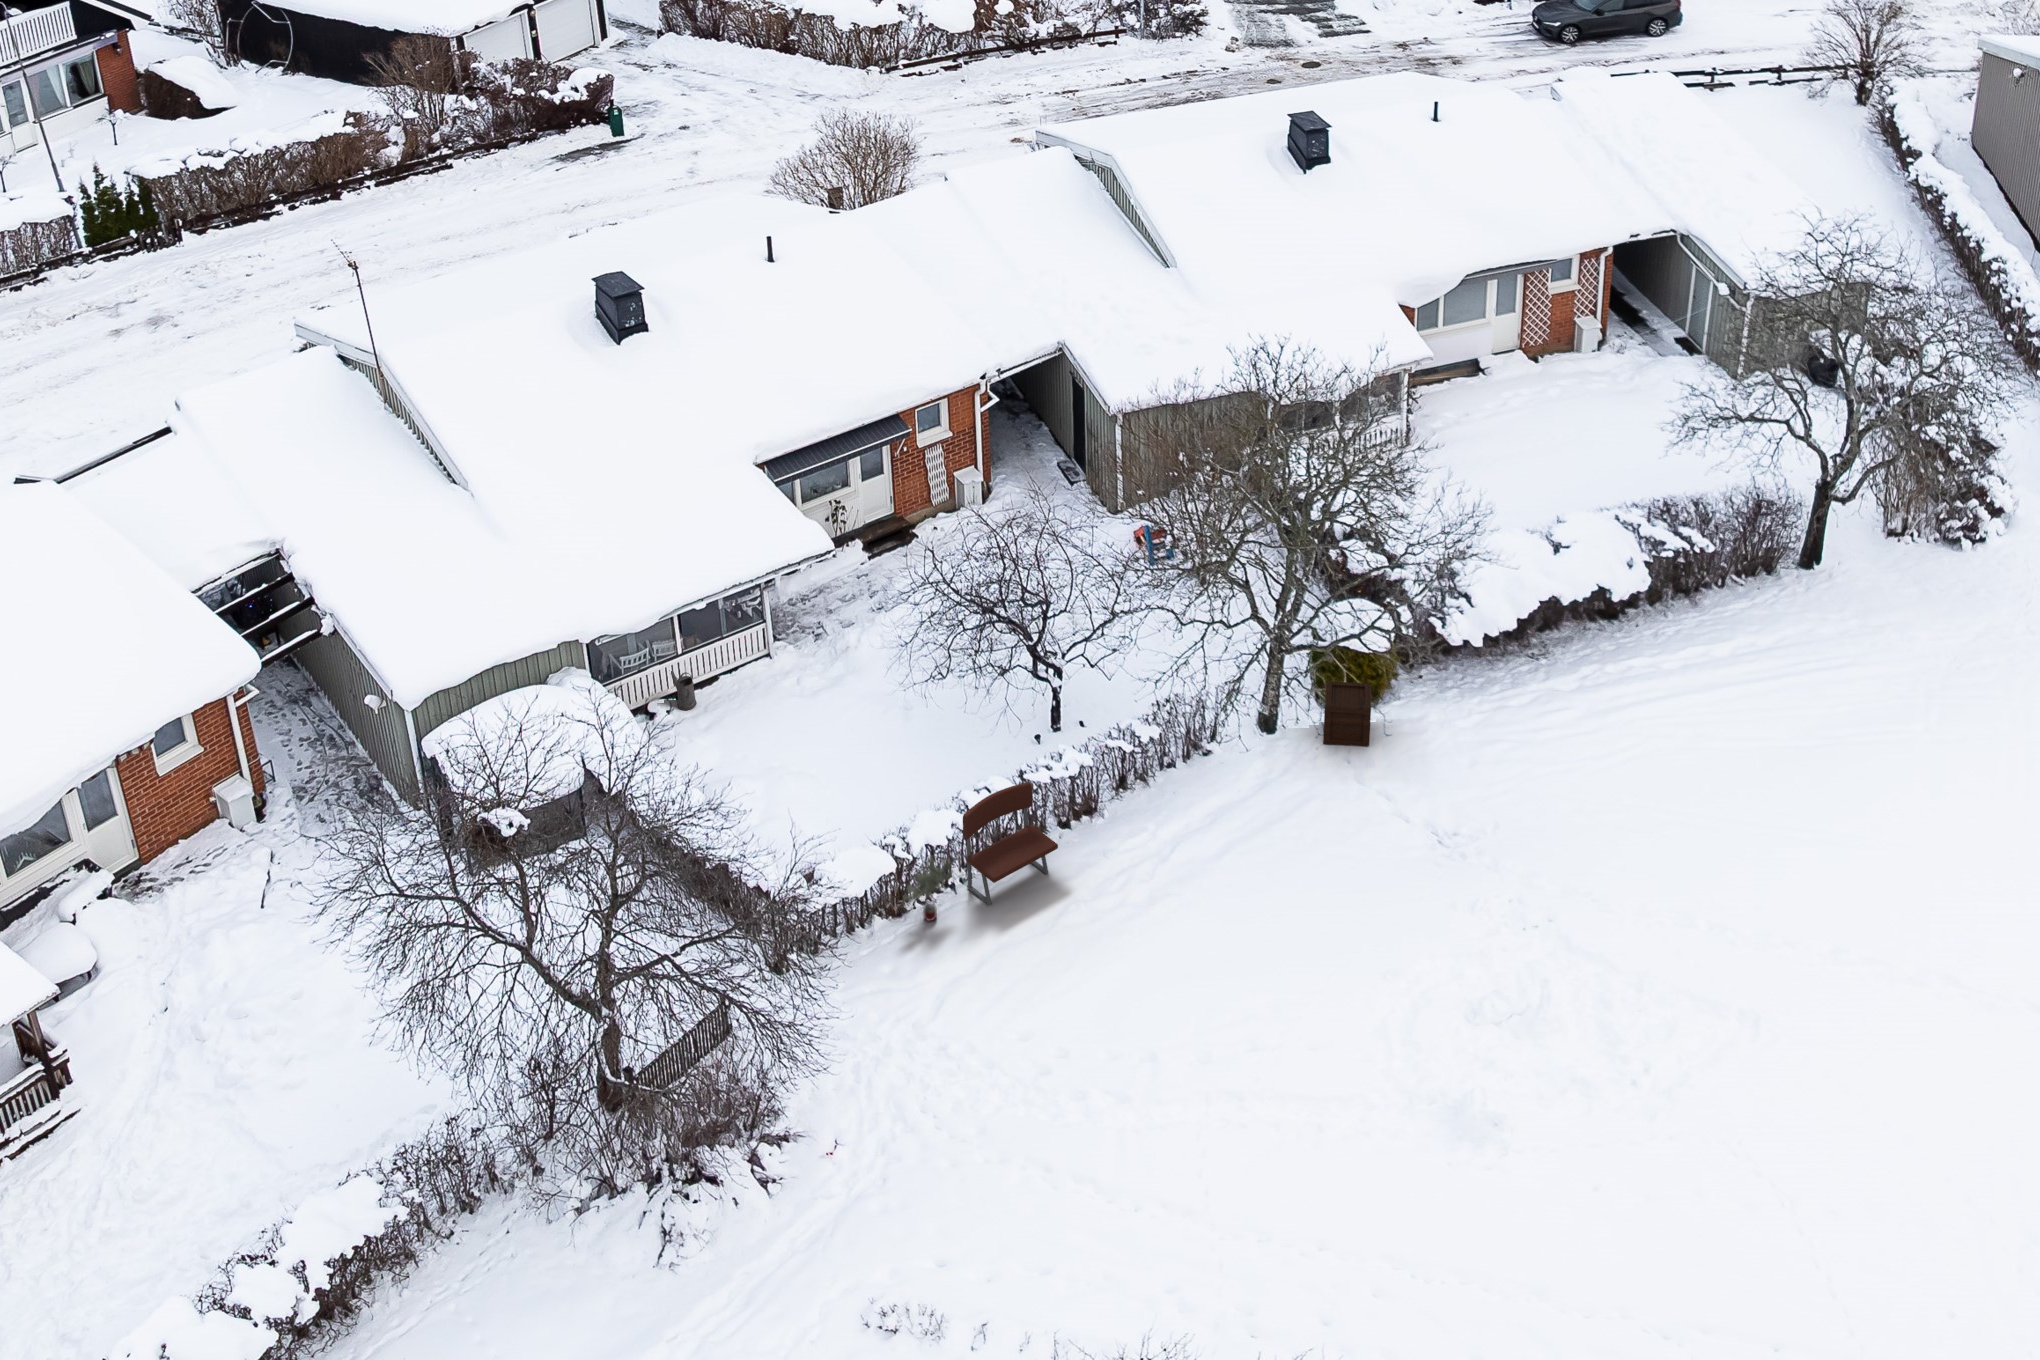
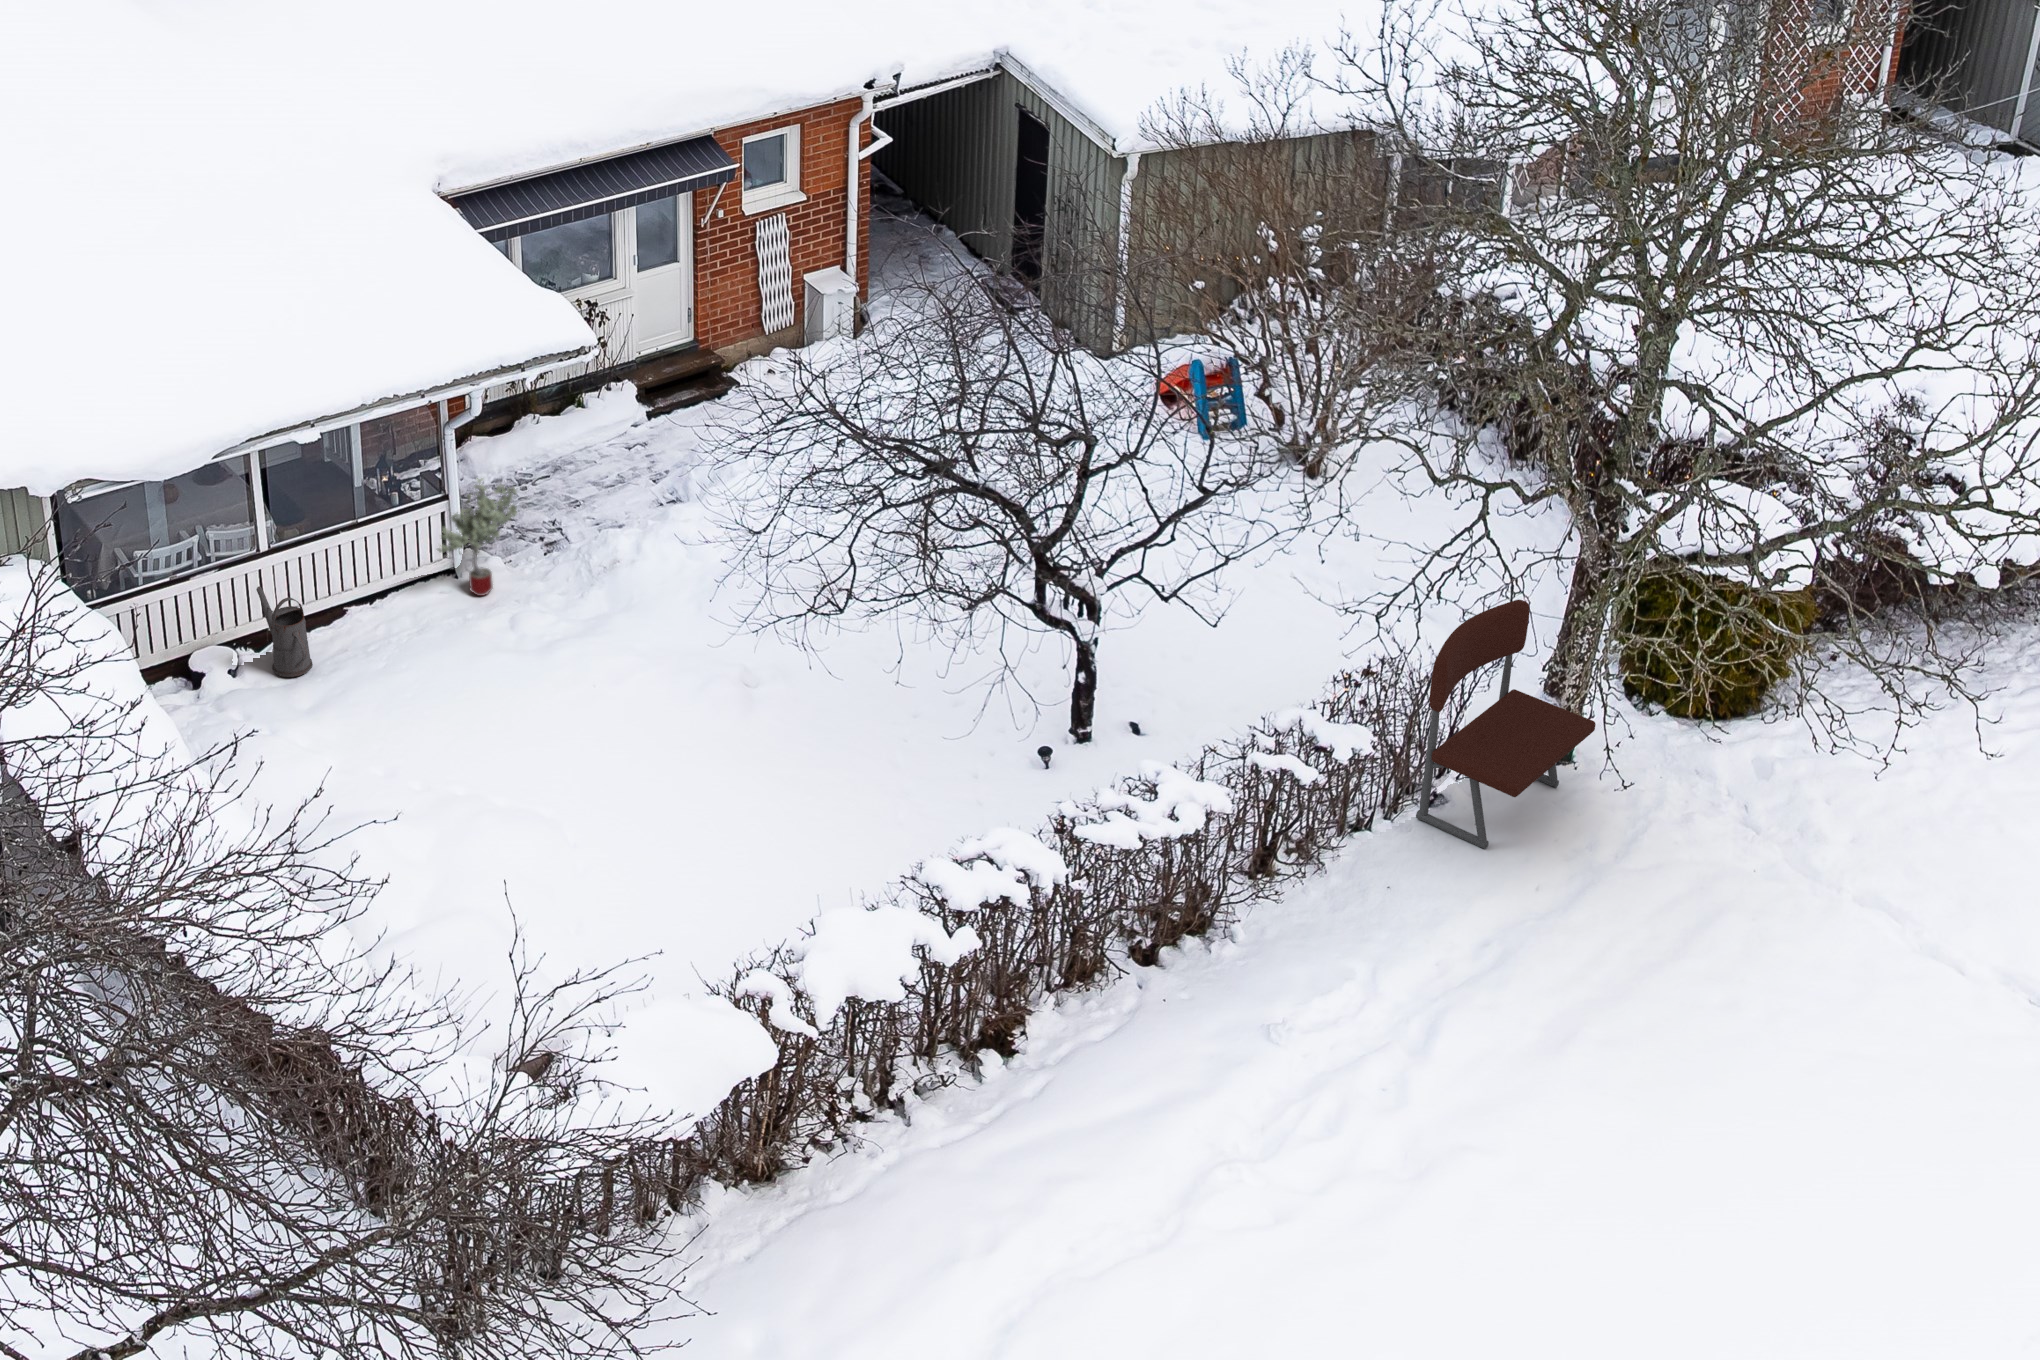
wooden crate: present [1323,681,1371,746] -> none [1637,638,1781,780]
bench: present [963,782,1058,905] -> present [1416,600,1596,849]
potted tree: present [905,856,952,921] -> present [438,478,517,596]

